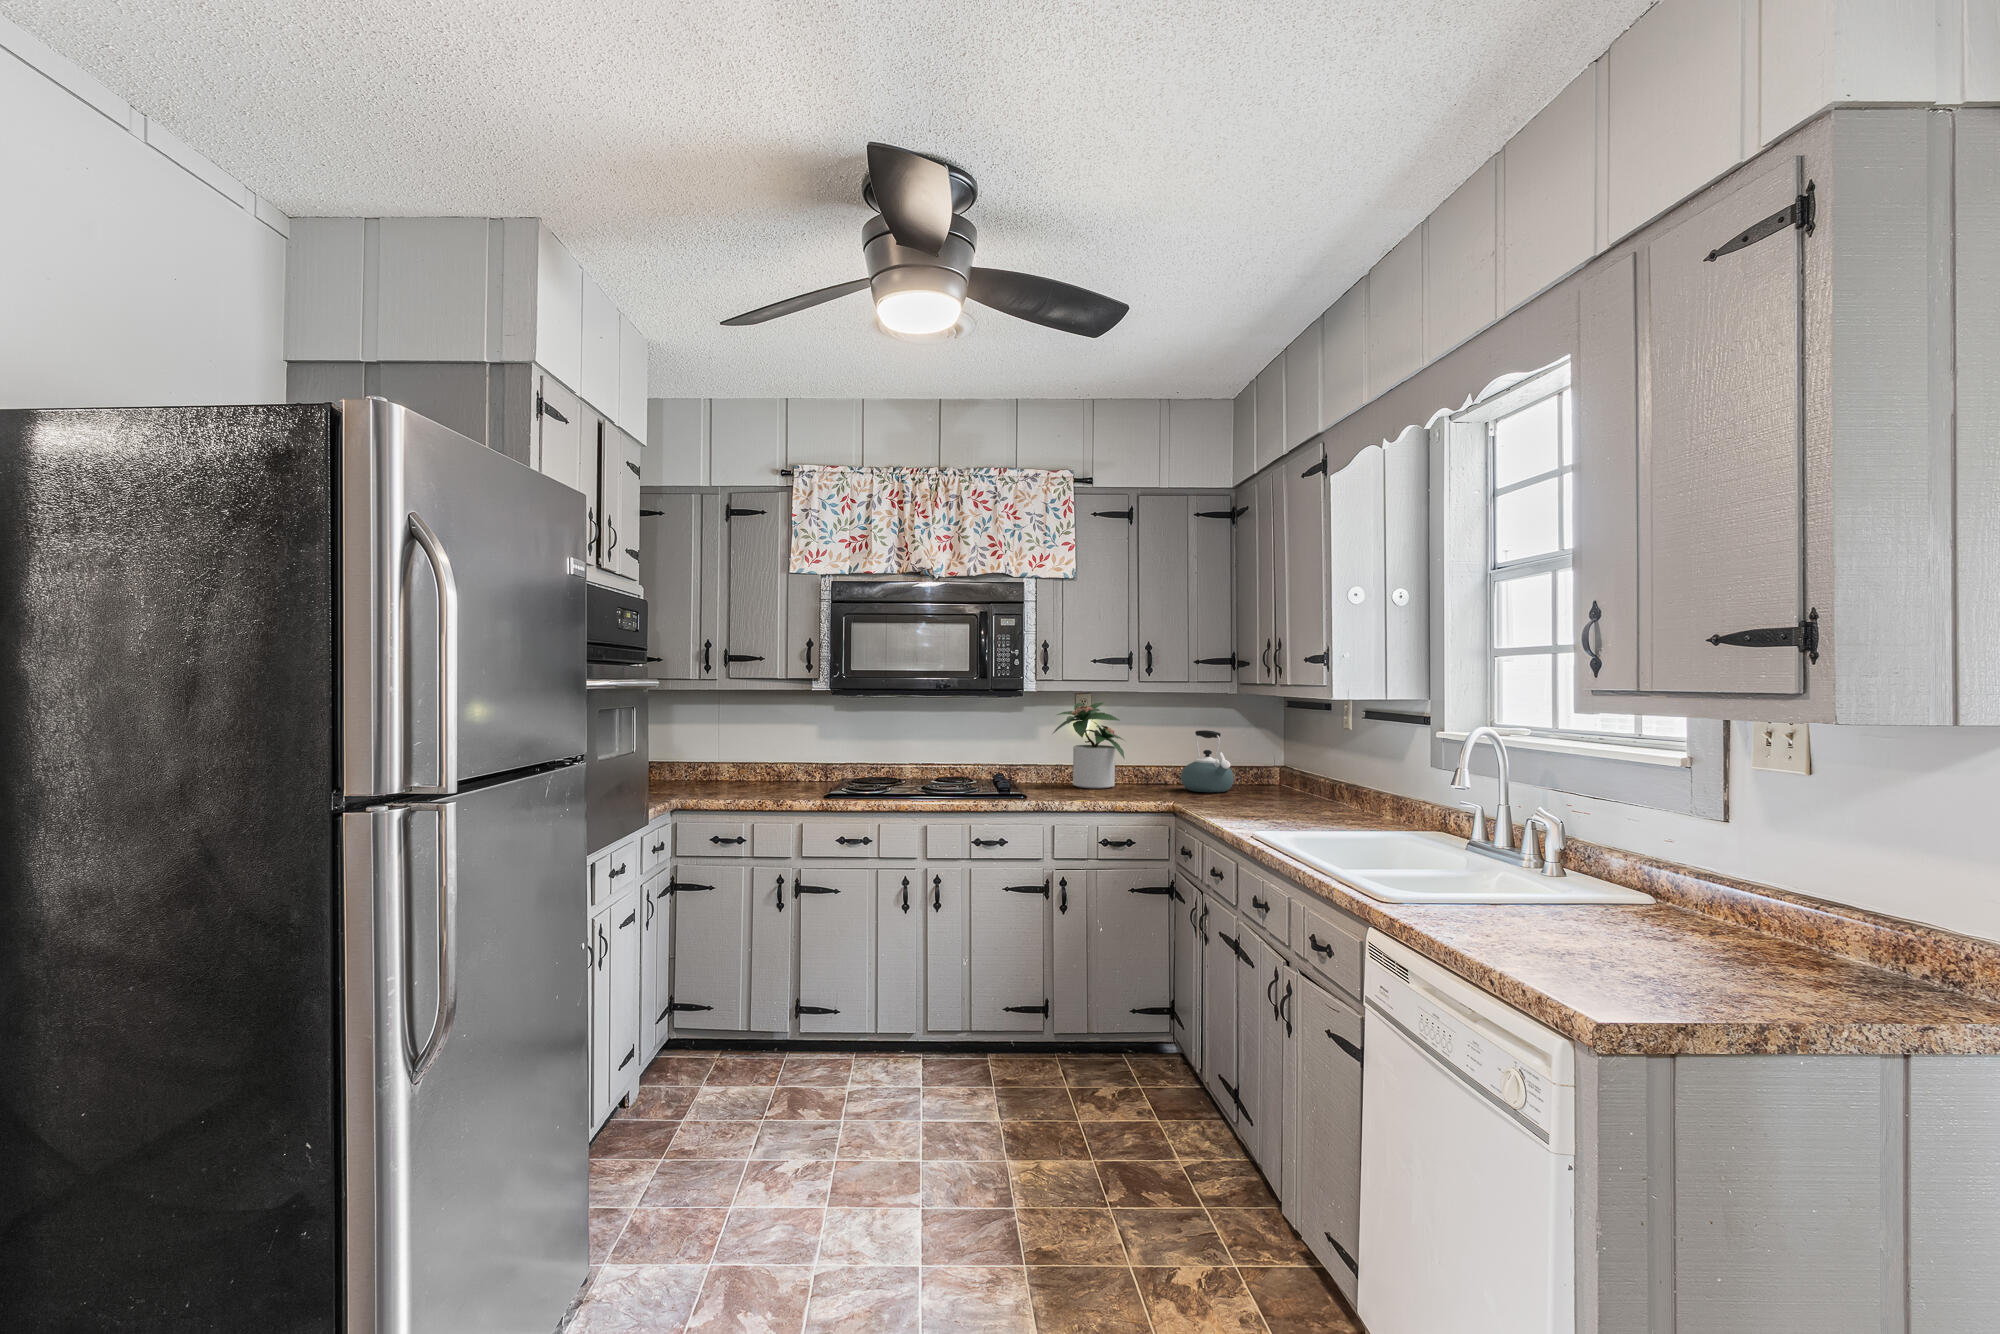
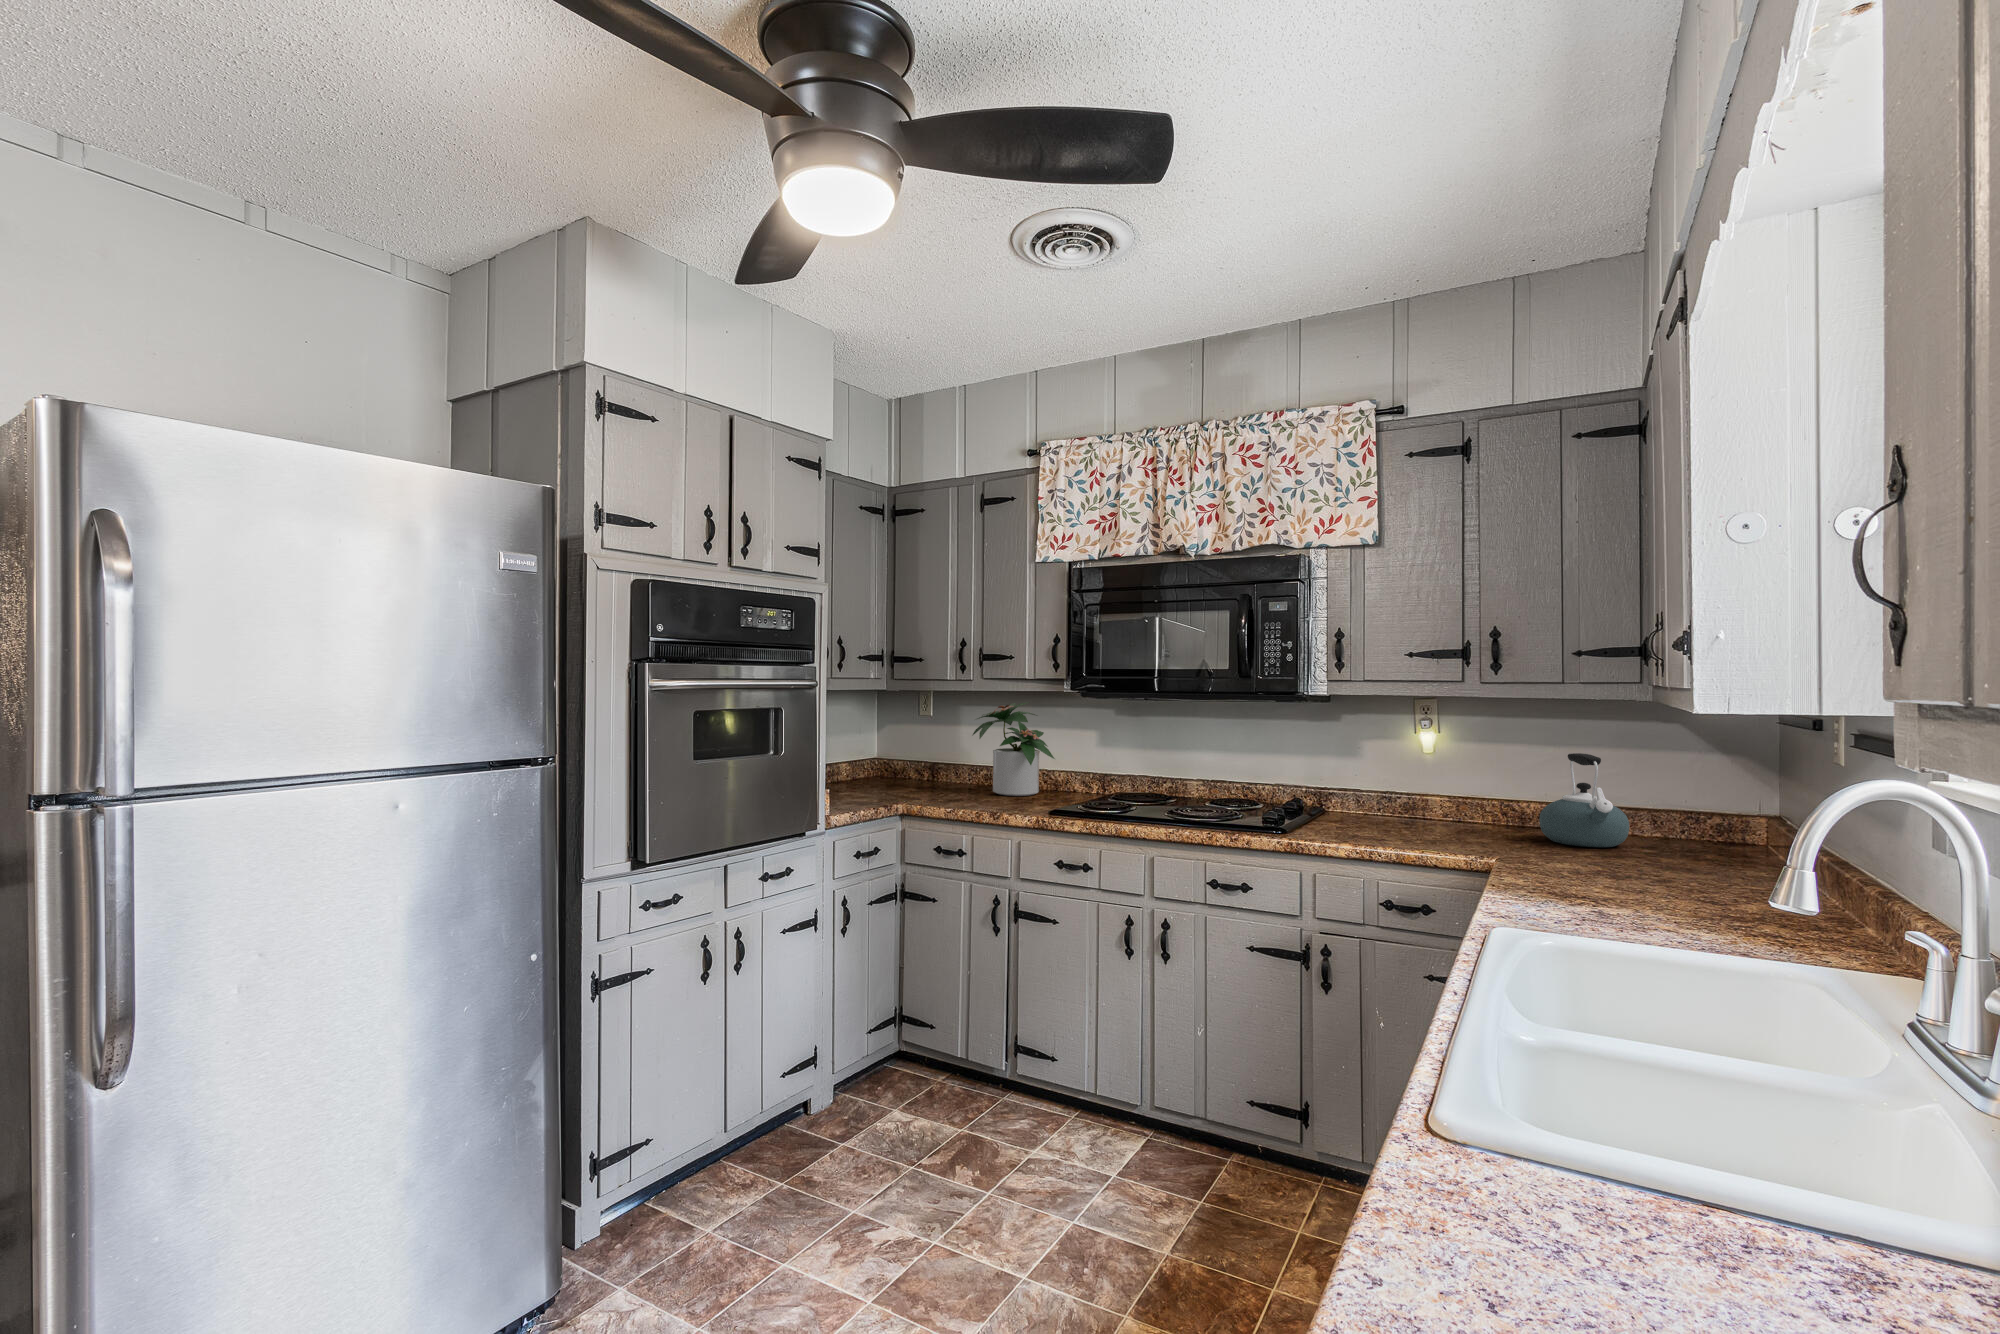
potted plant: present [1053,702,1125,789] -> present [973,703,1055,796]

